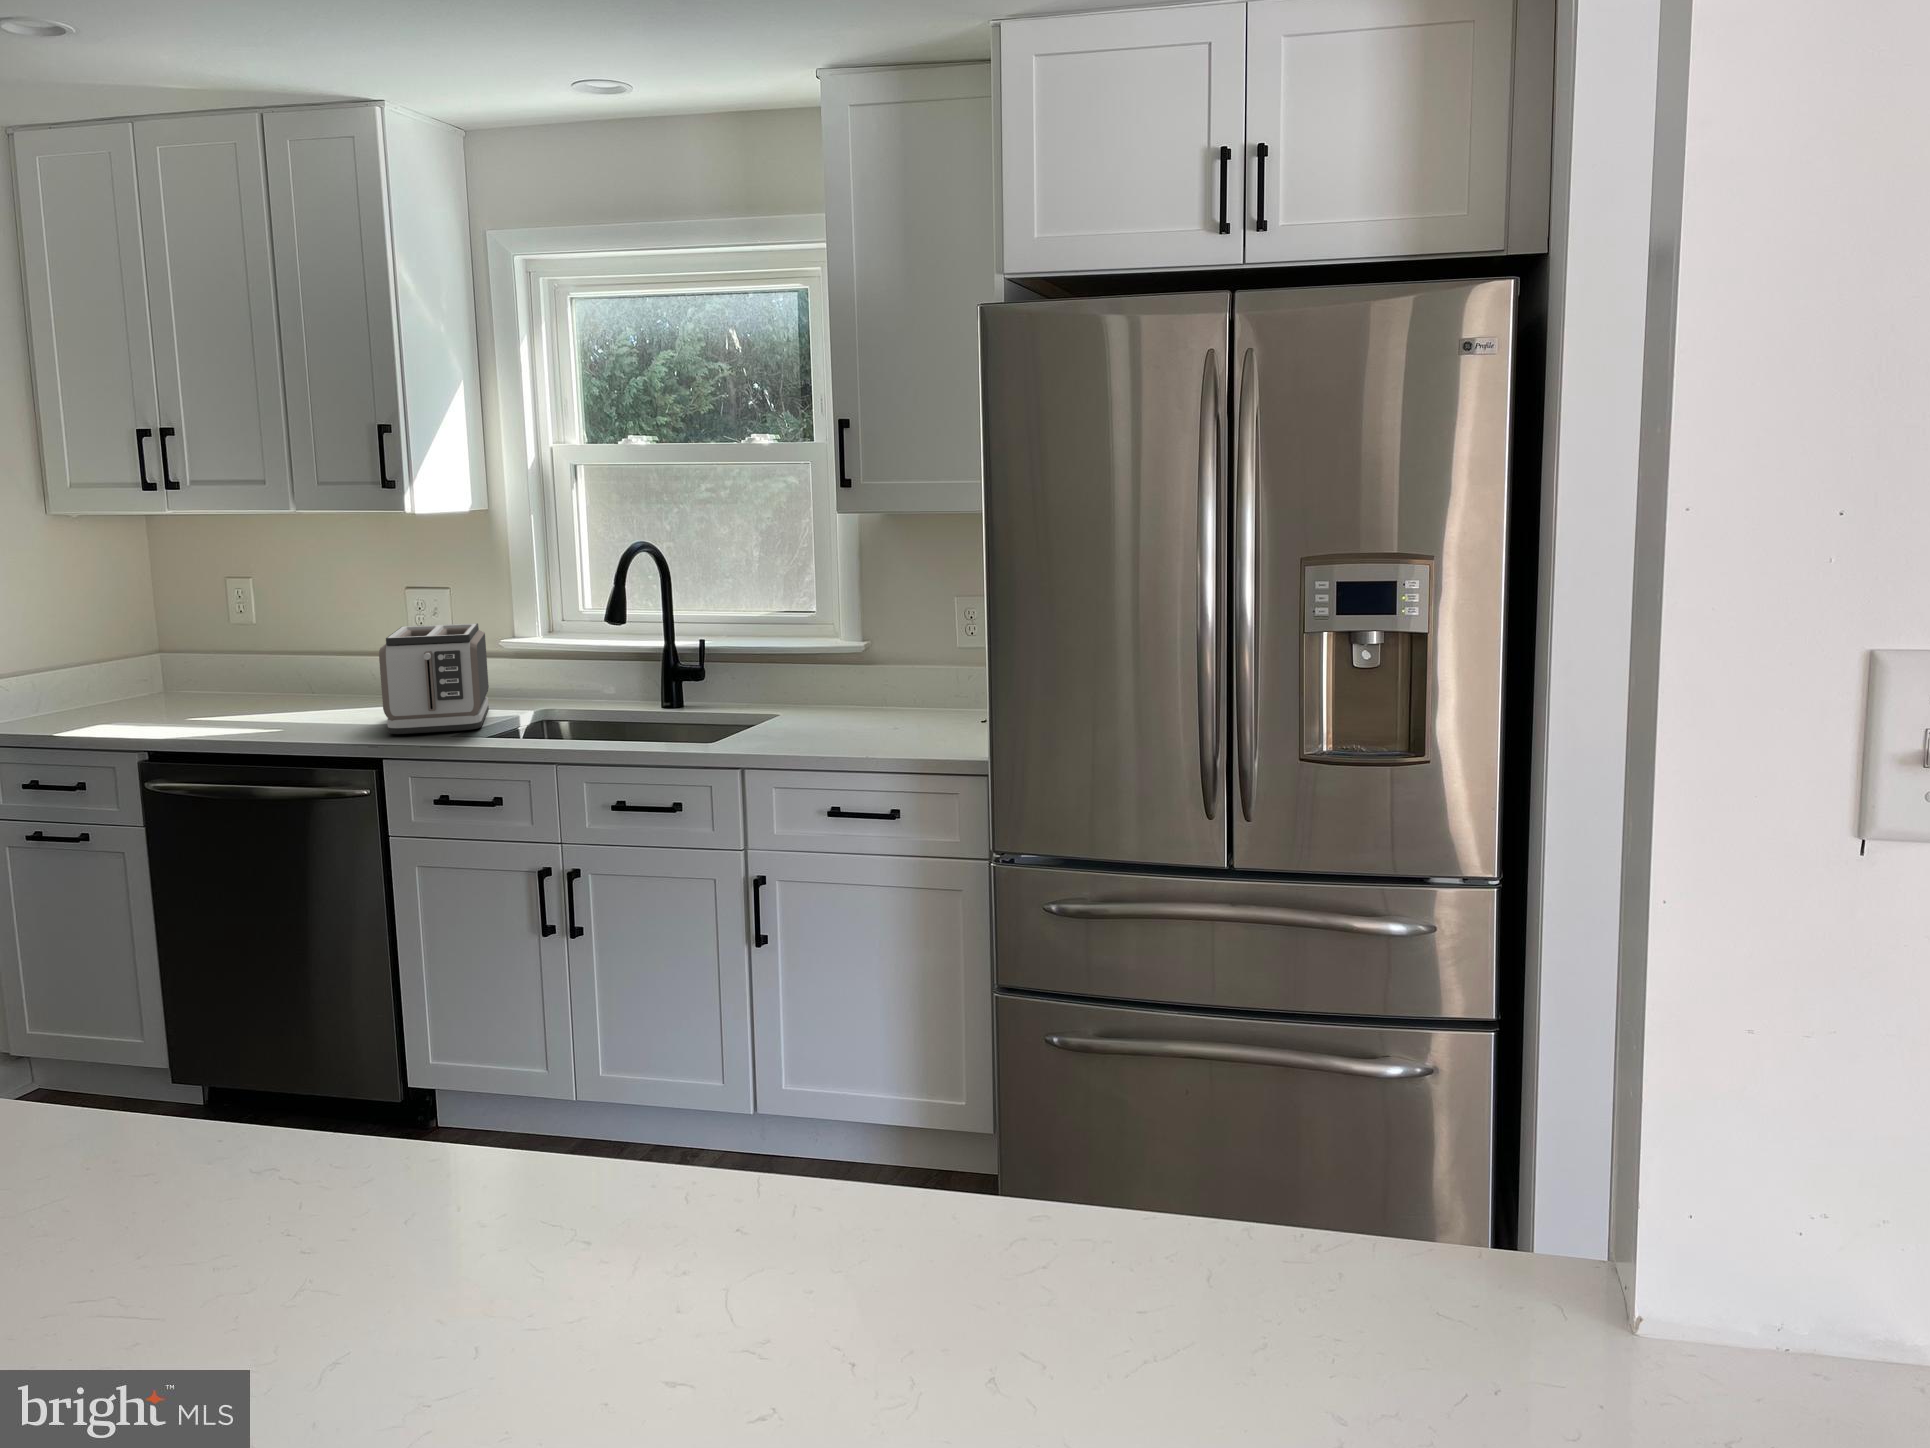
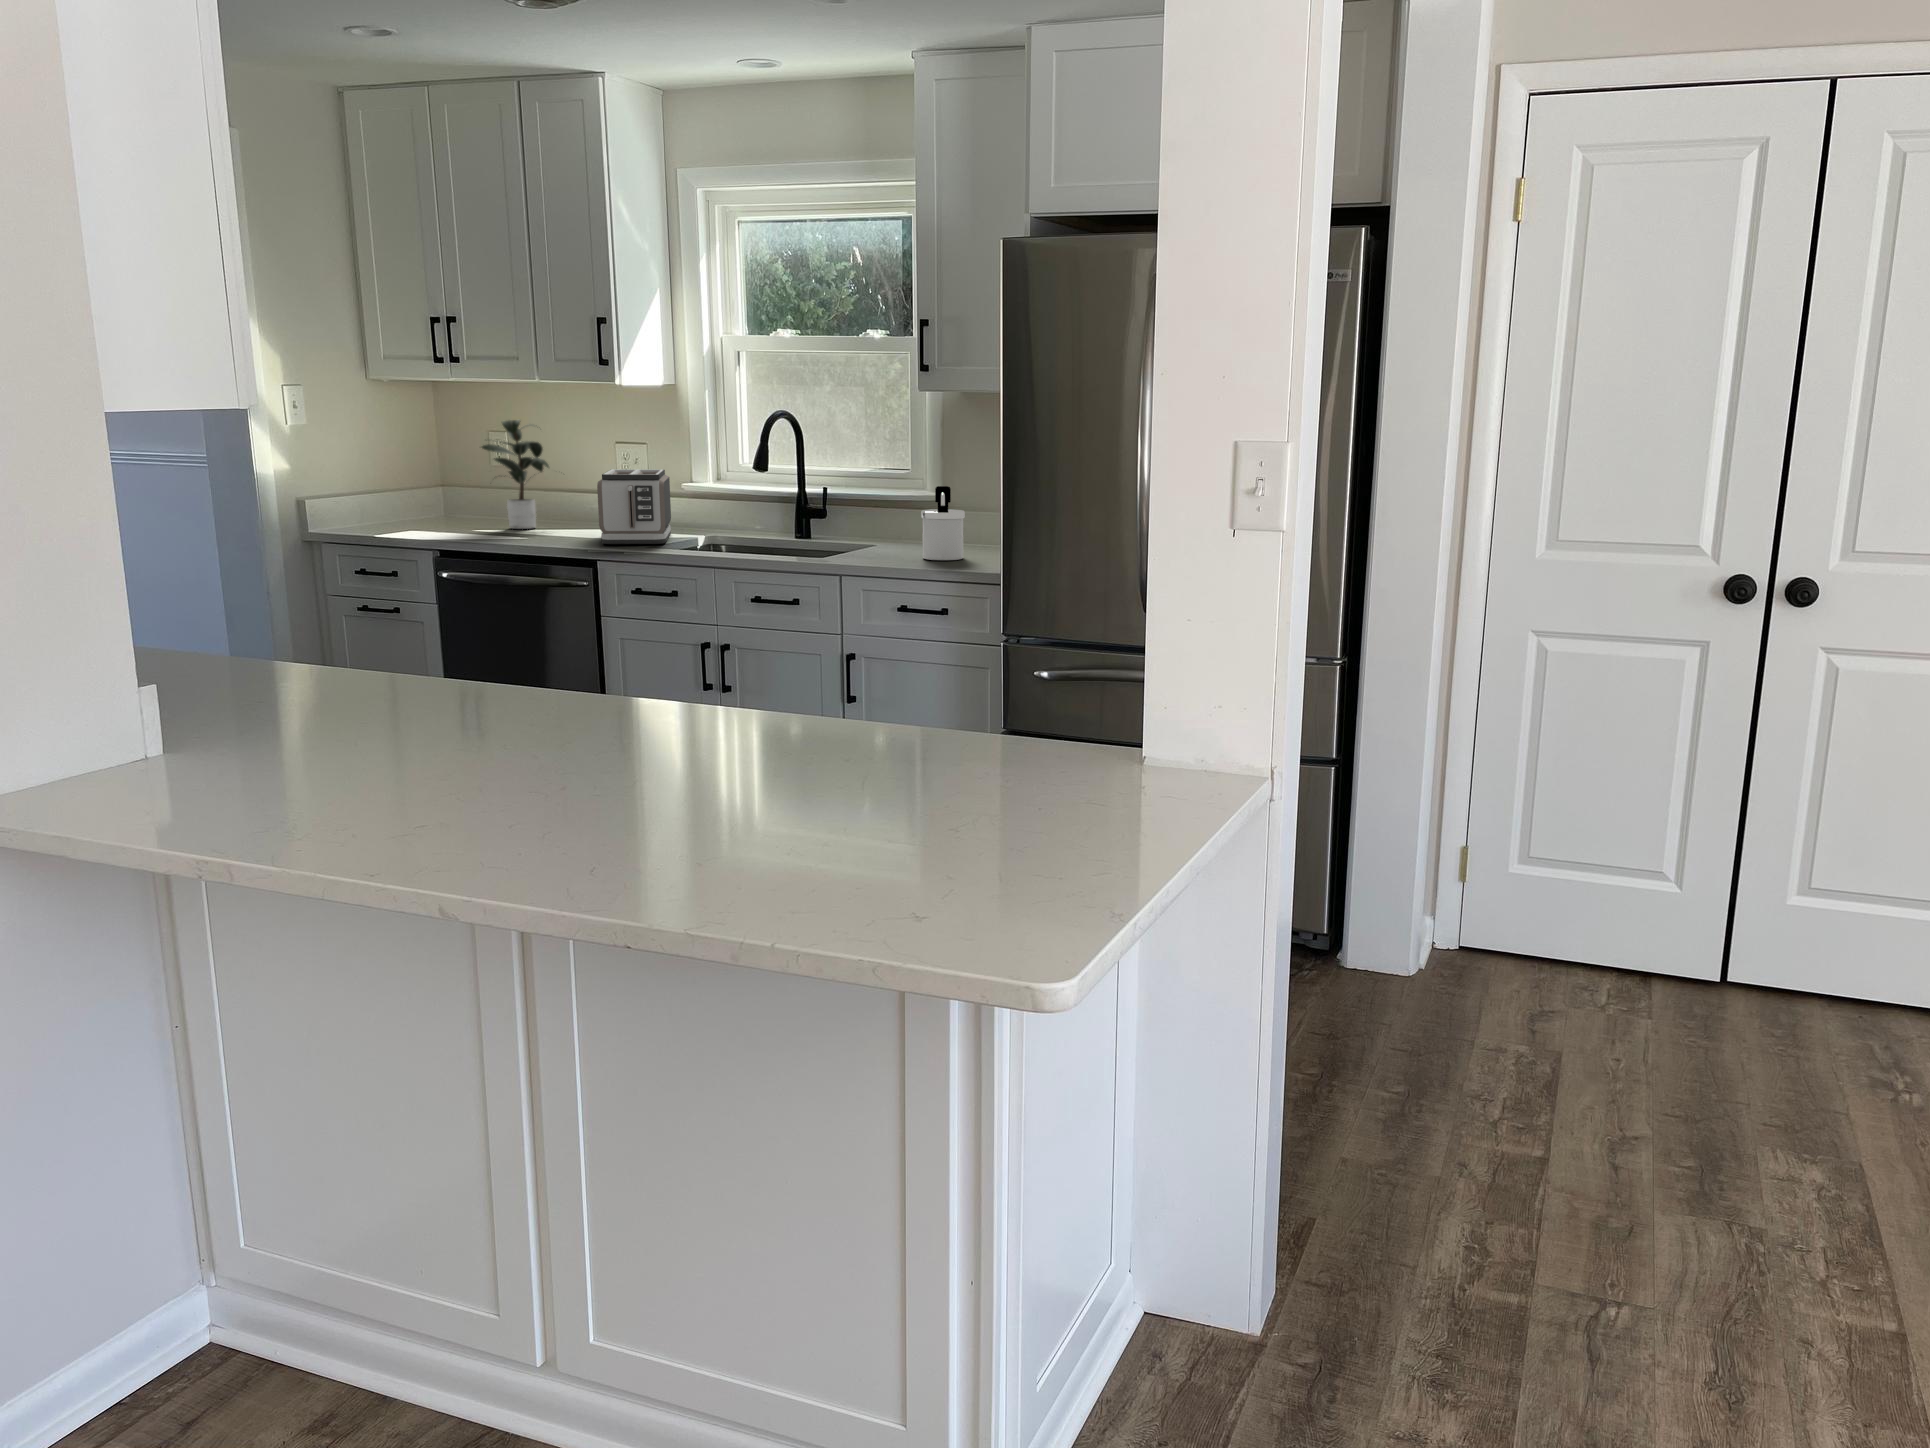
potted plant: none [201,561,355,710] -> present [482,420,549,529]
soap dispenser: none [850,639,911,742] -> present [921,486,965,560]

